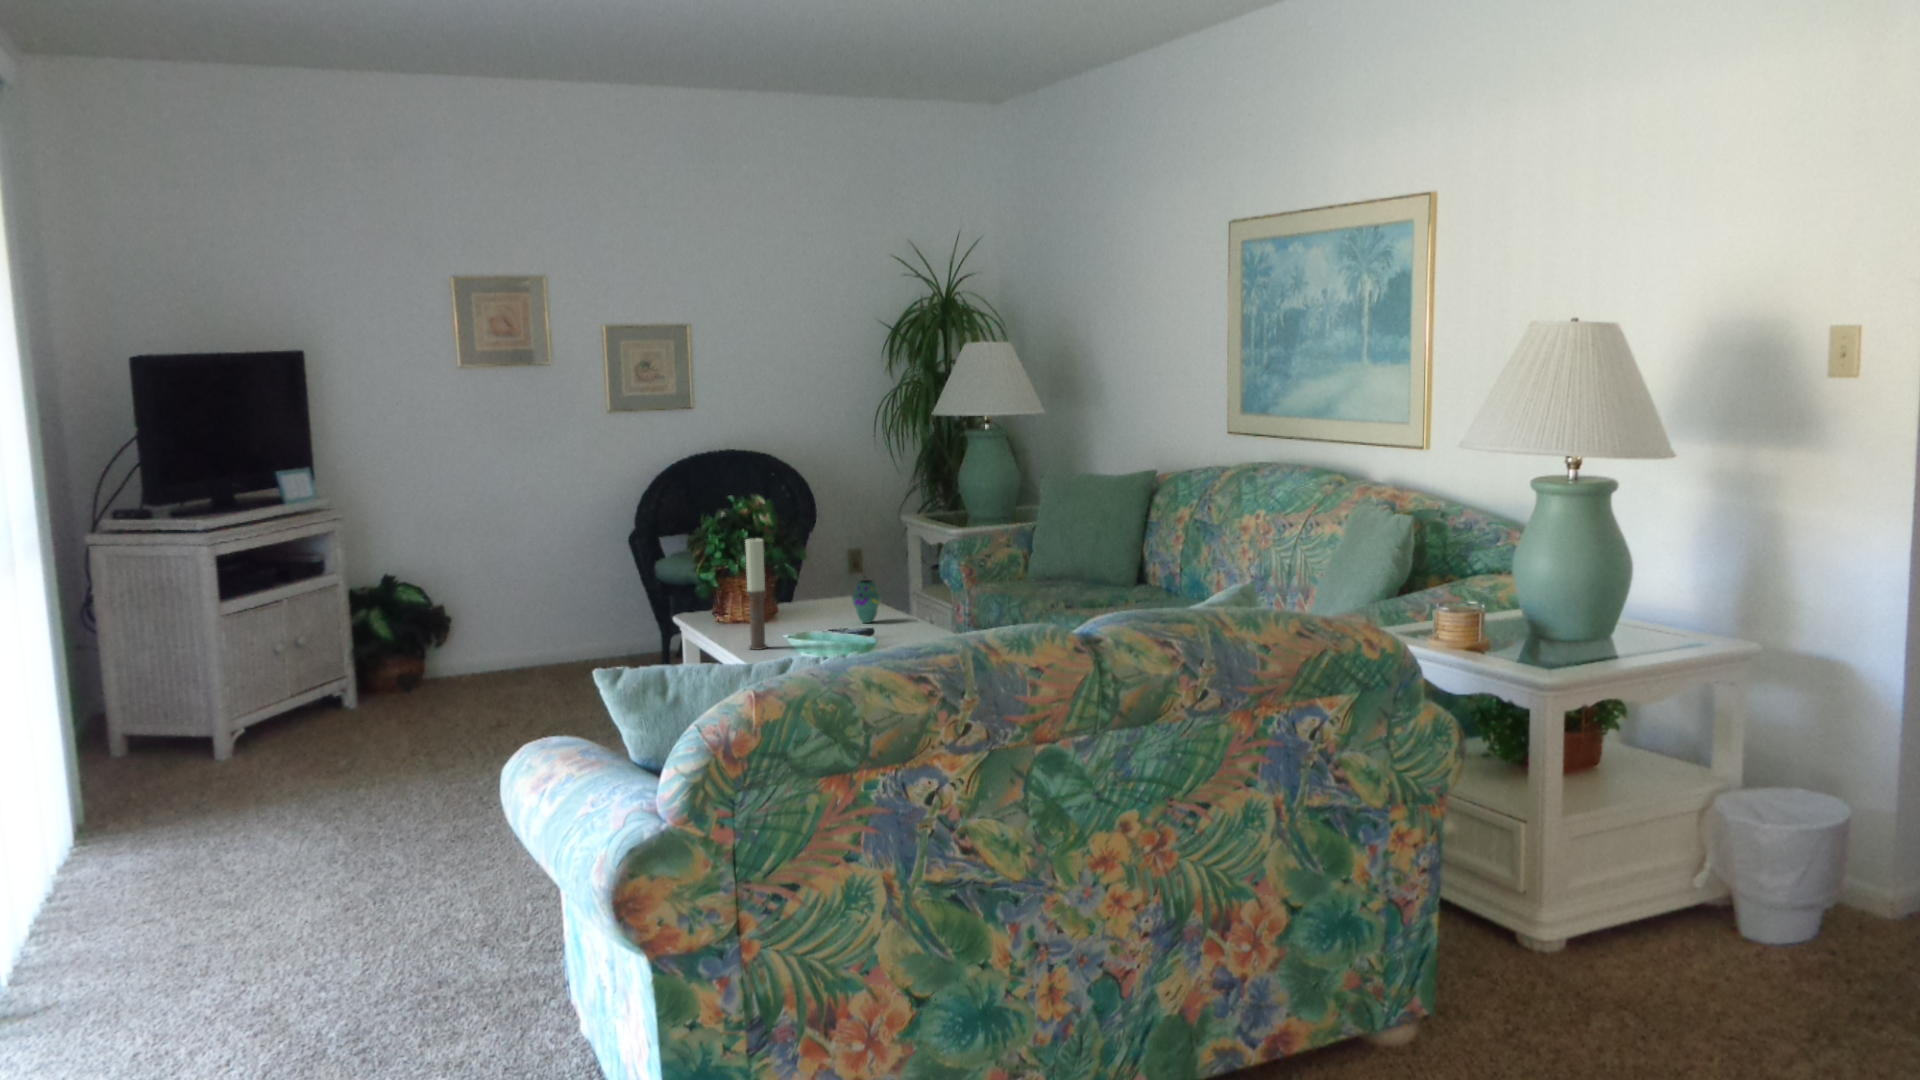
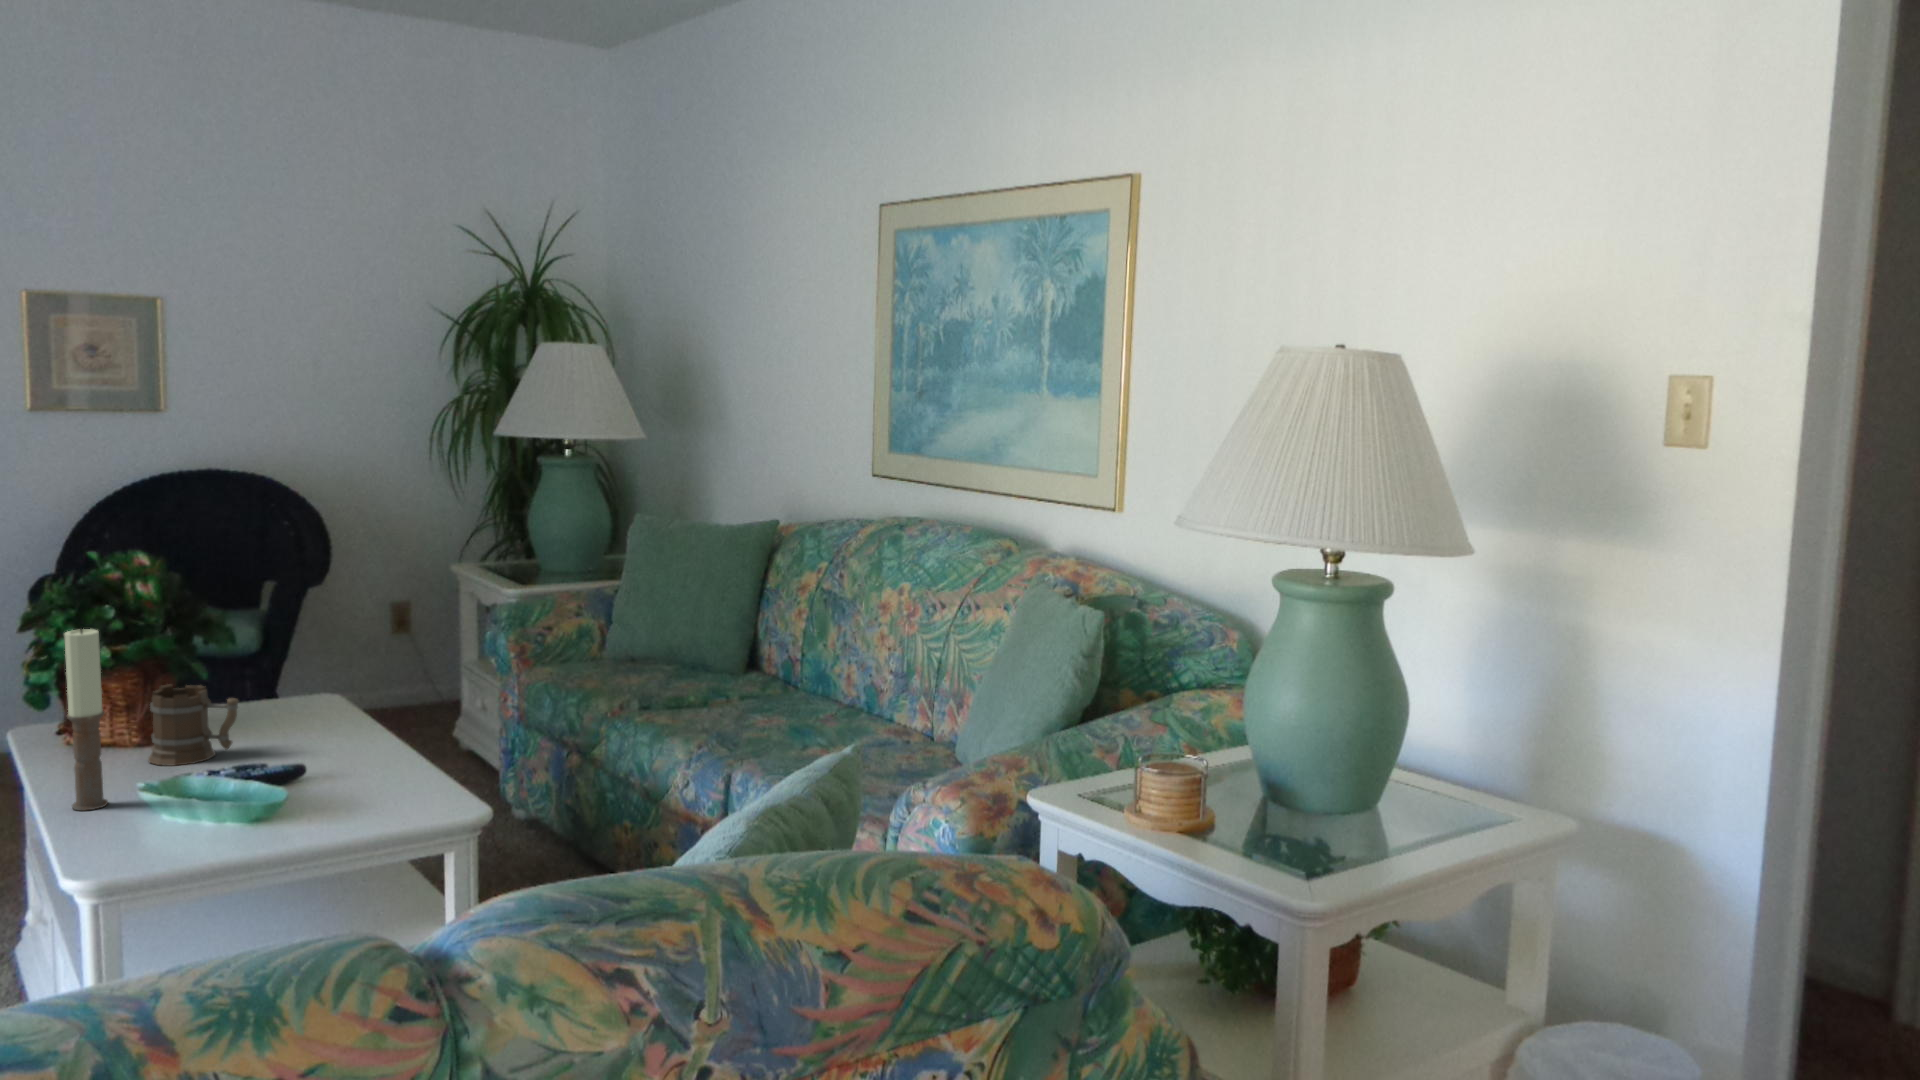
vase: present [852,580,881,623] -> none [291,682,340,747]
mug: none [770,581,824,632] -> present [148,684,238,766]

